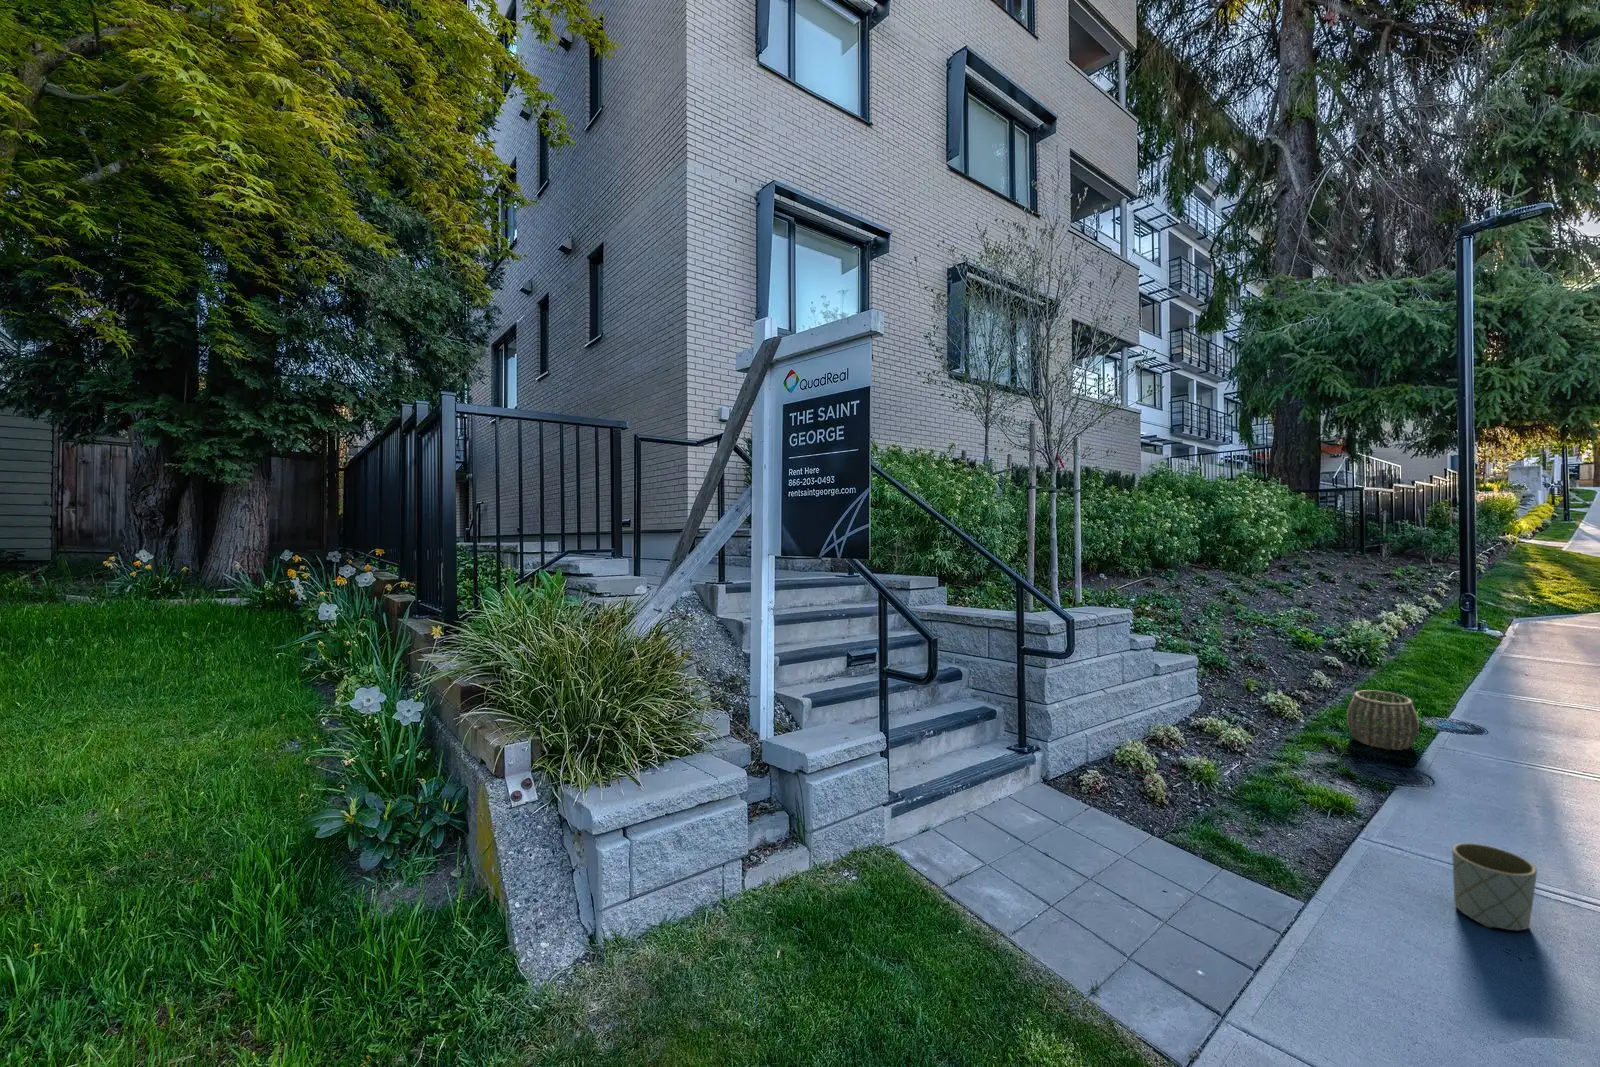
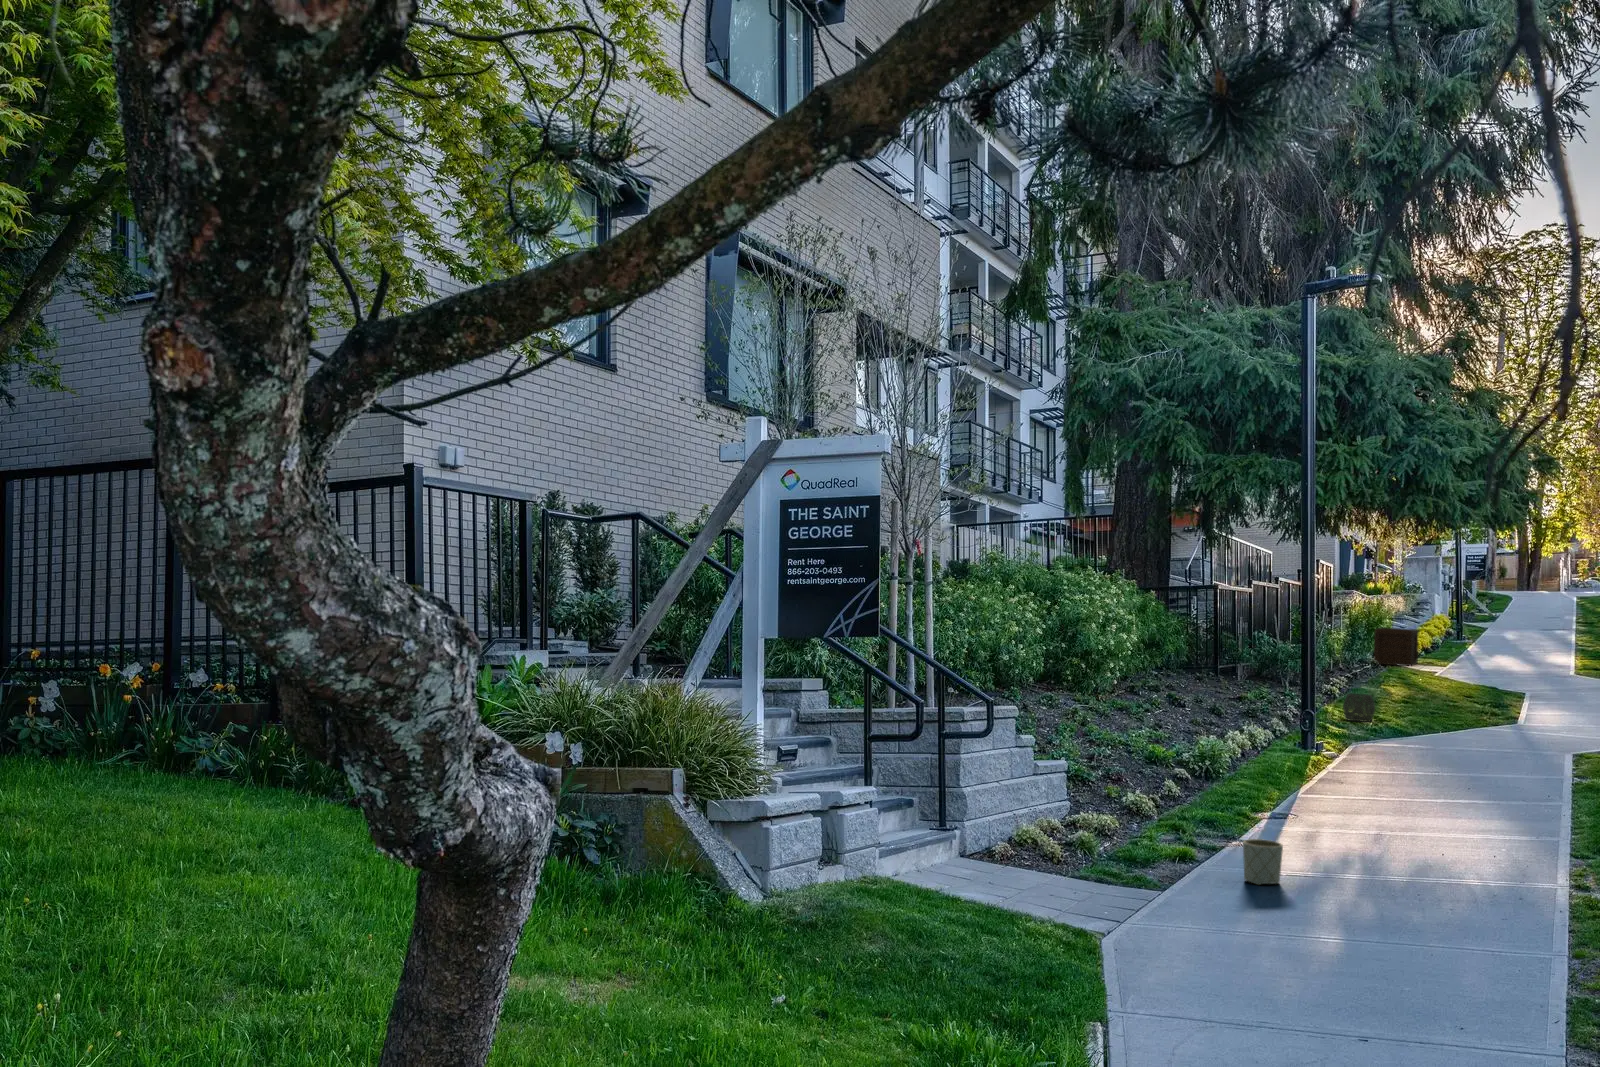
wooden crate: none [1513,508,1561,538] -> present [1374,628,1419,666]
woven basket: present [1347,690,1419,750] -> present [1343,693,1375,722]

